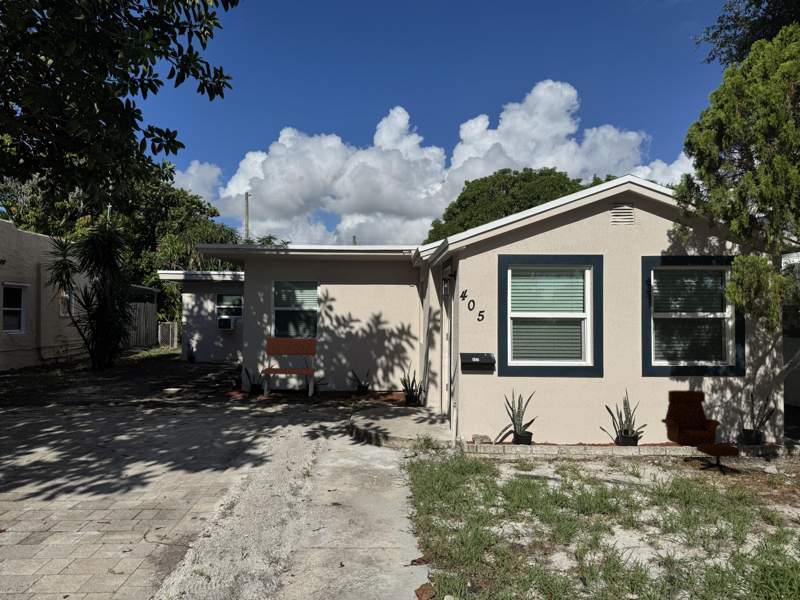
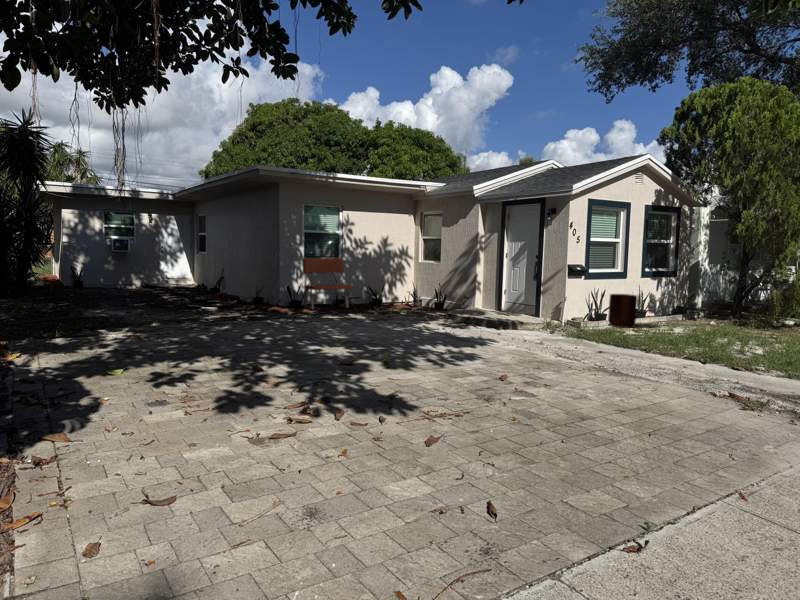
lounge chair: present [661,390,741,475] -> none [650,285,695,326]
trash can: none [550,402,596,464] -> present [608,294,637,328]

